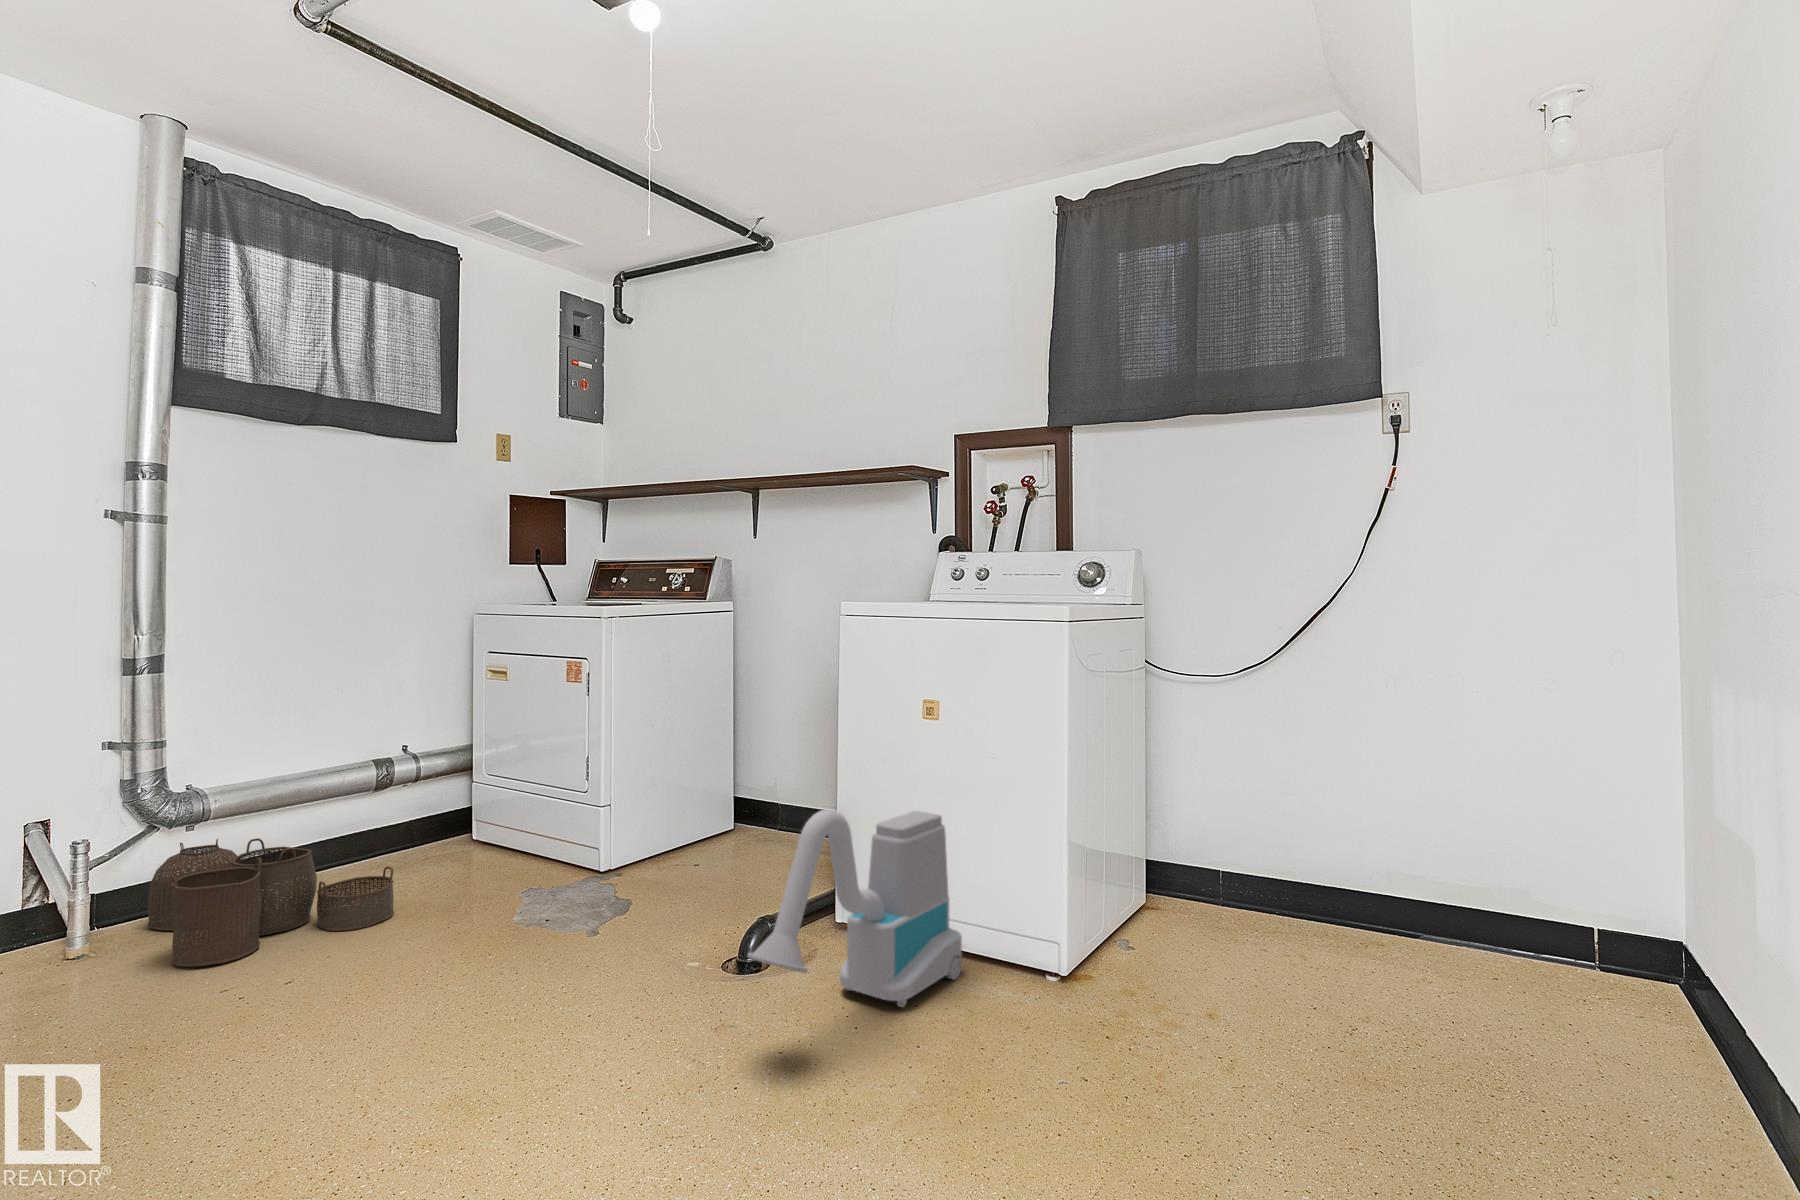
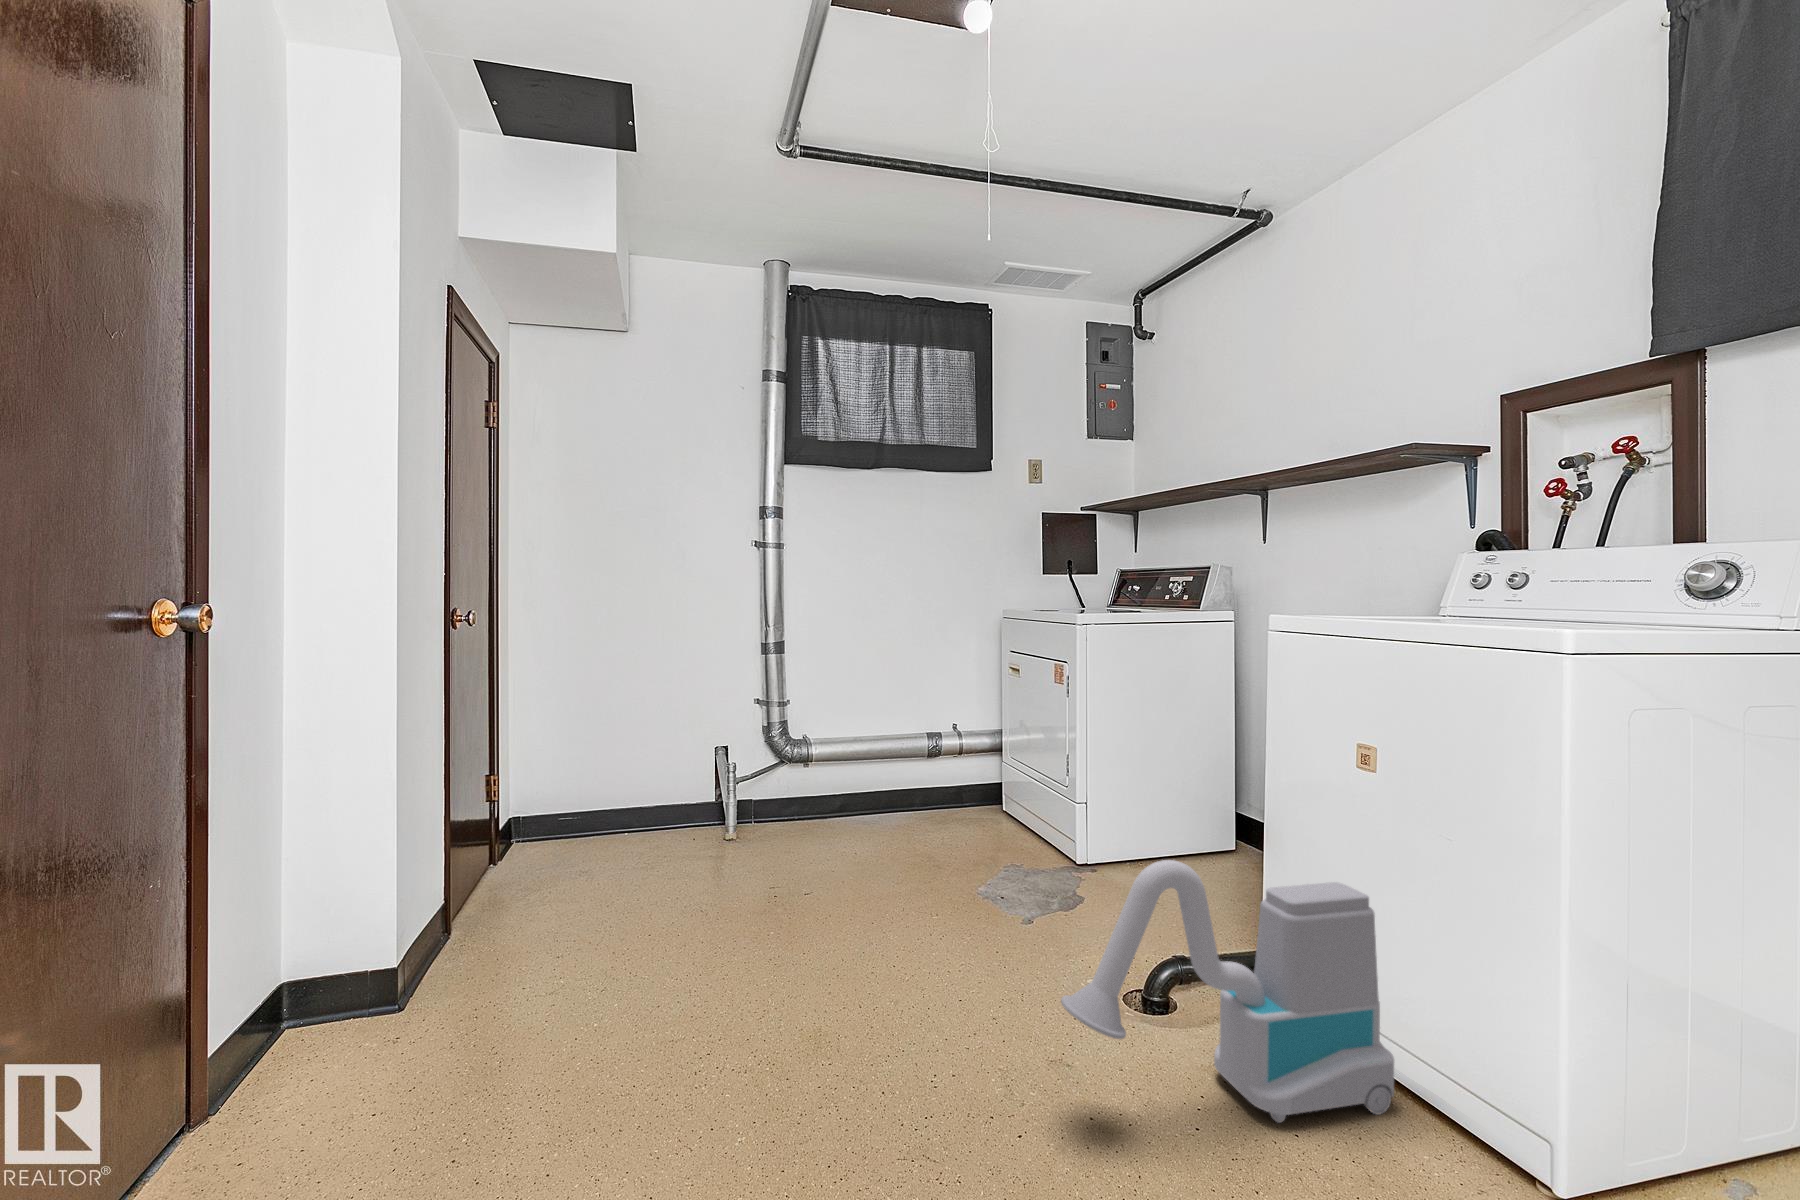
woven basket: present [148,838,394,967] -> none [759,777,905,871]

